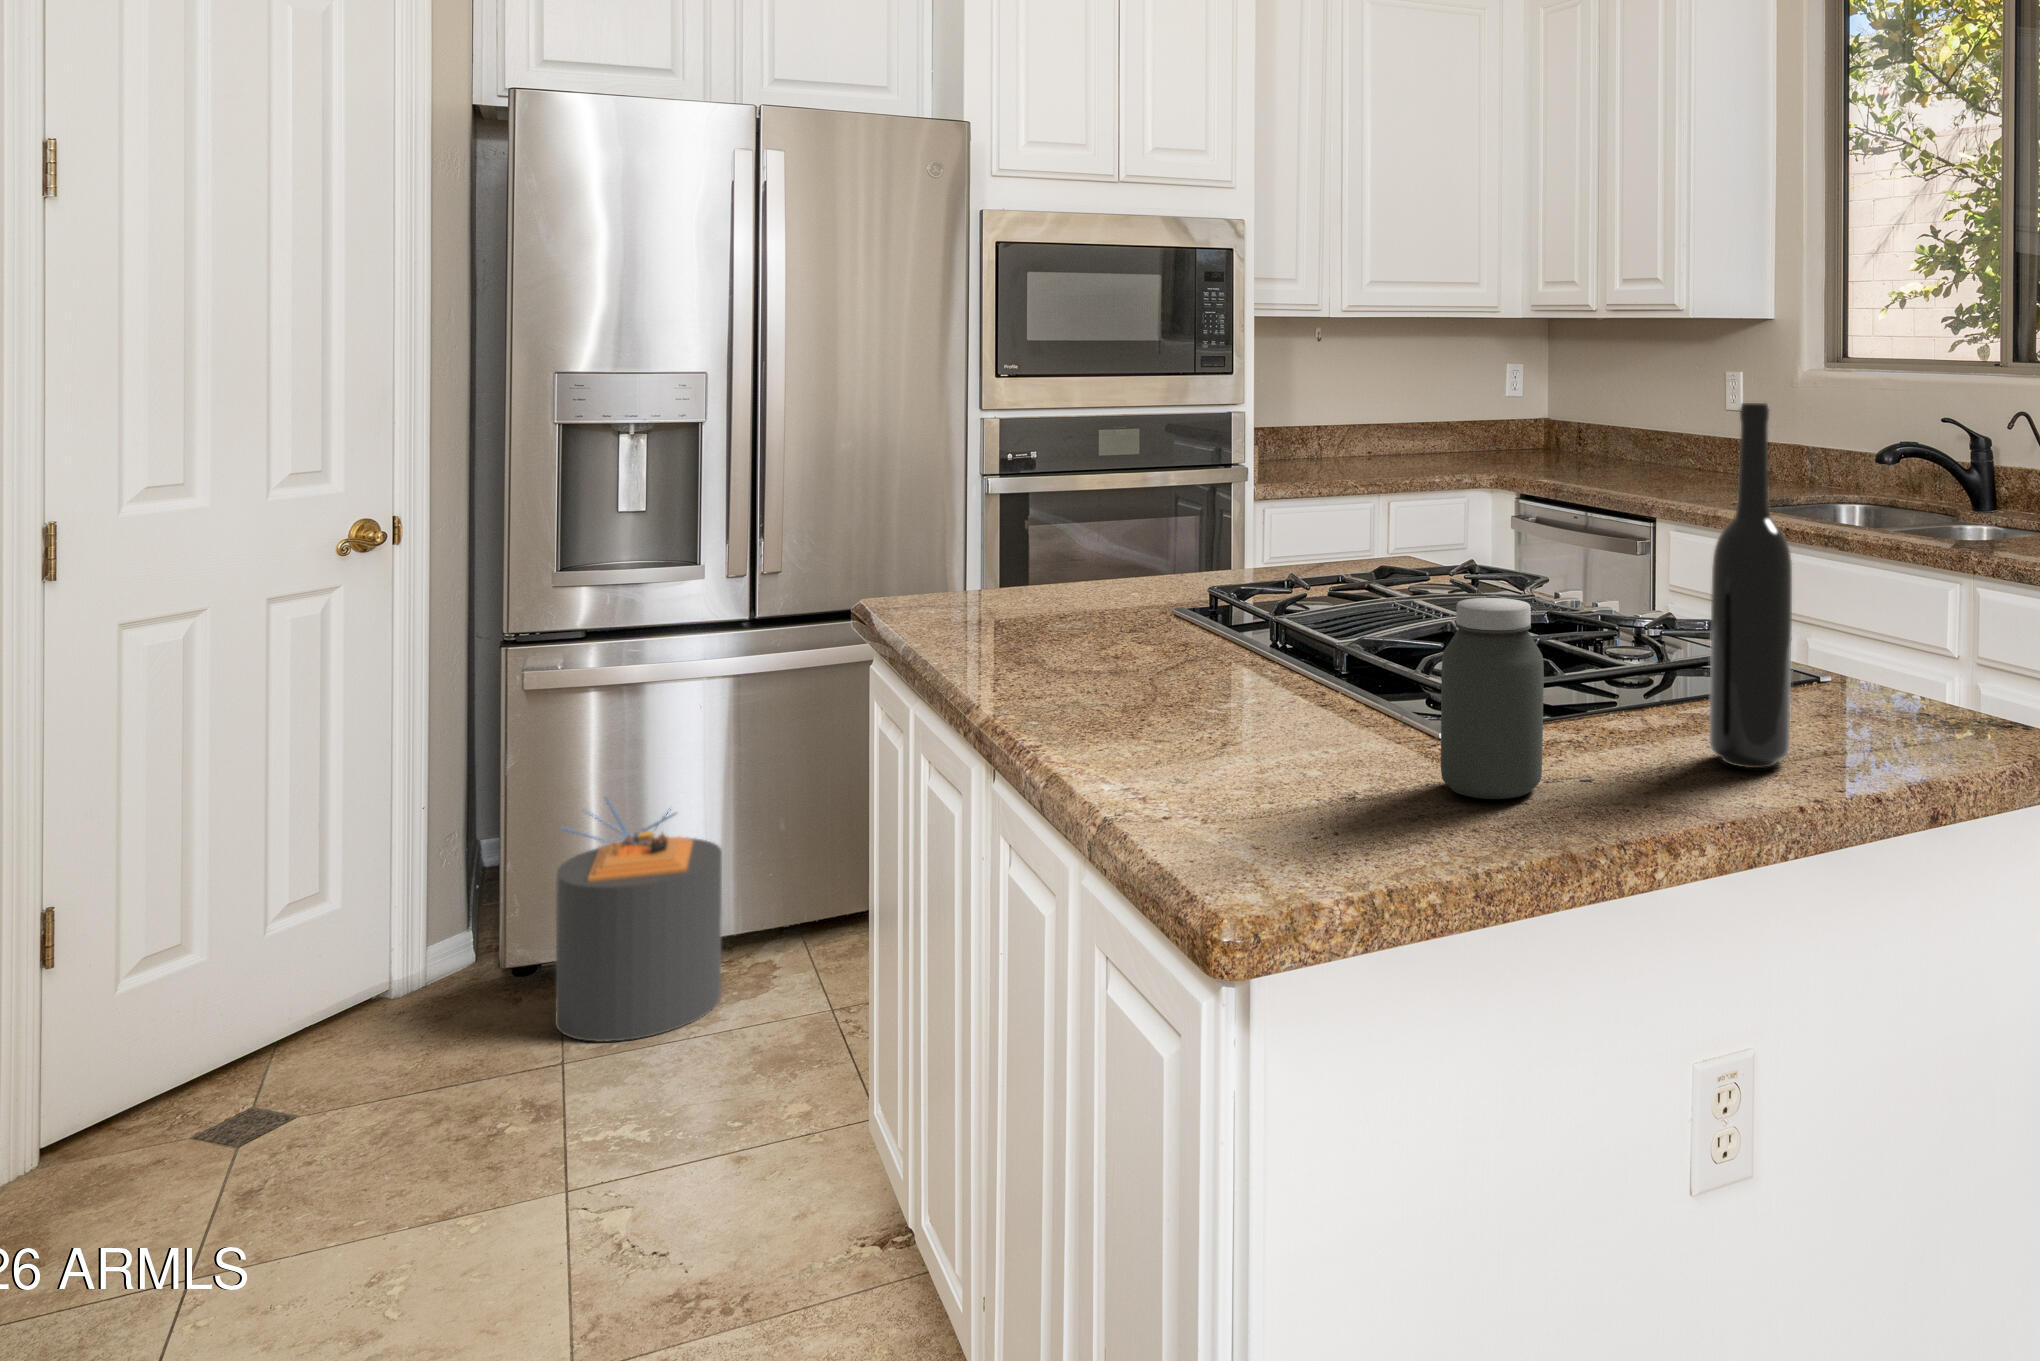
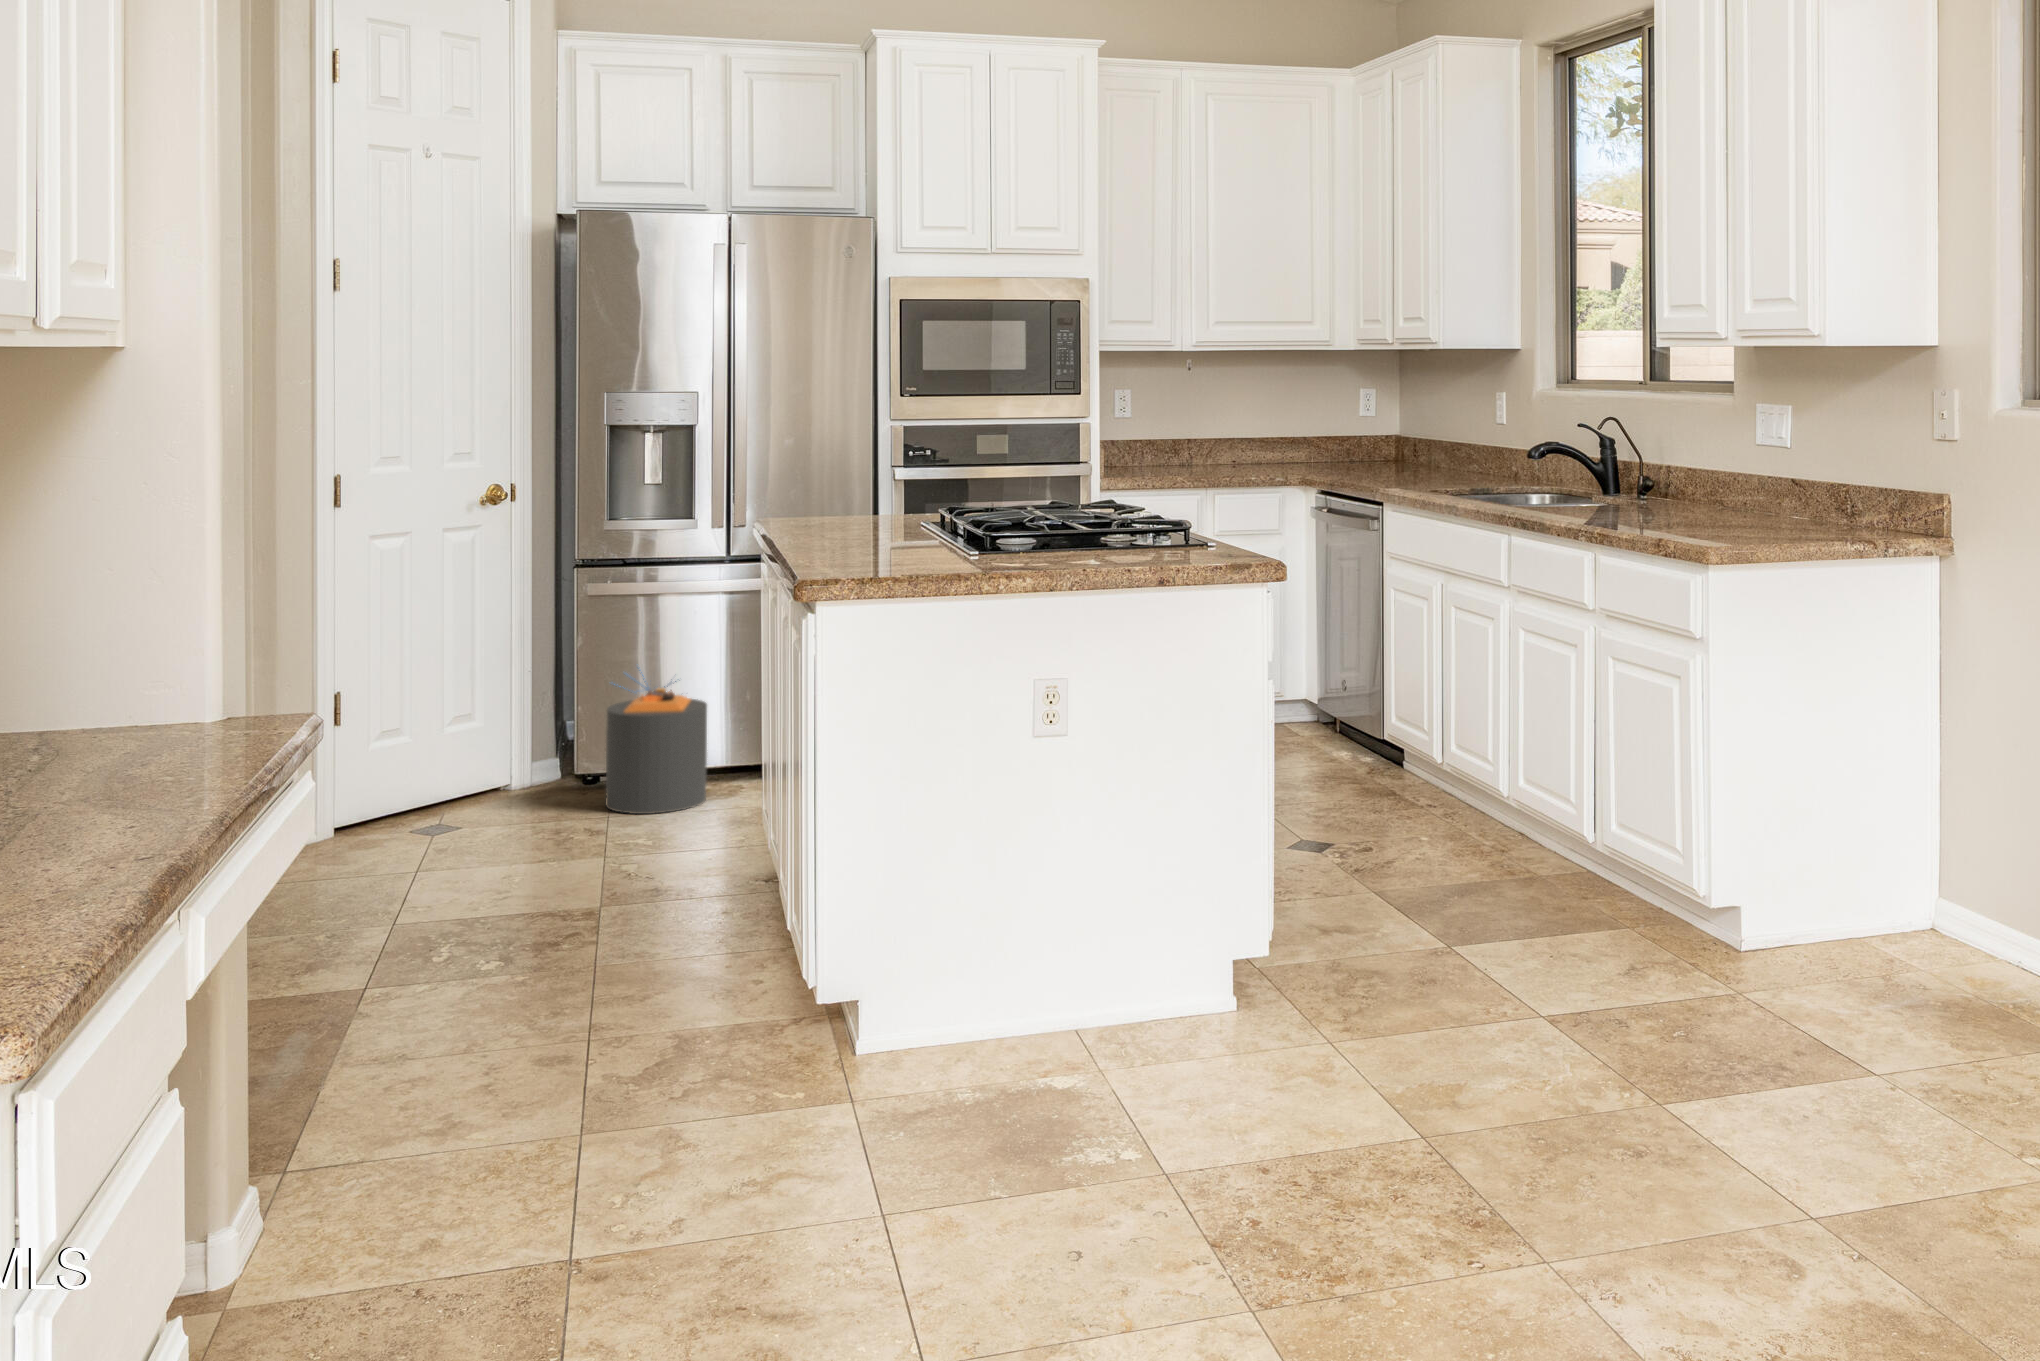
bottle: present [1709,403,1792,768] -> none [1043,397,1079,561]
jar: present [1441,598,1544,799] -> none [919,484,964,567]

